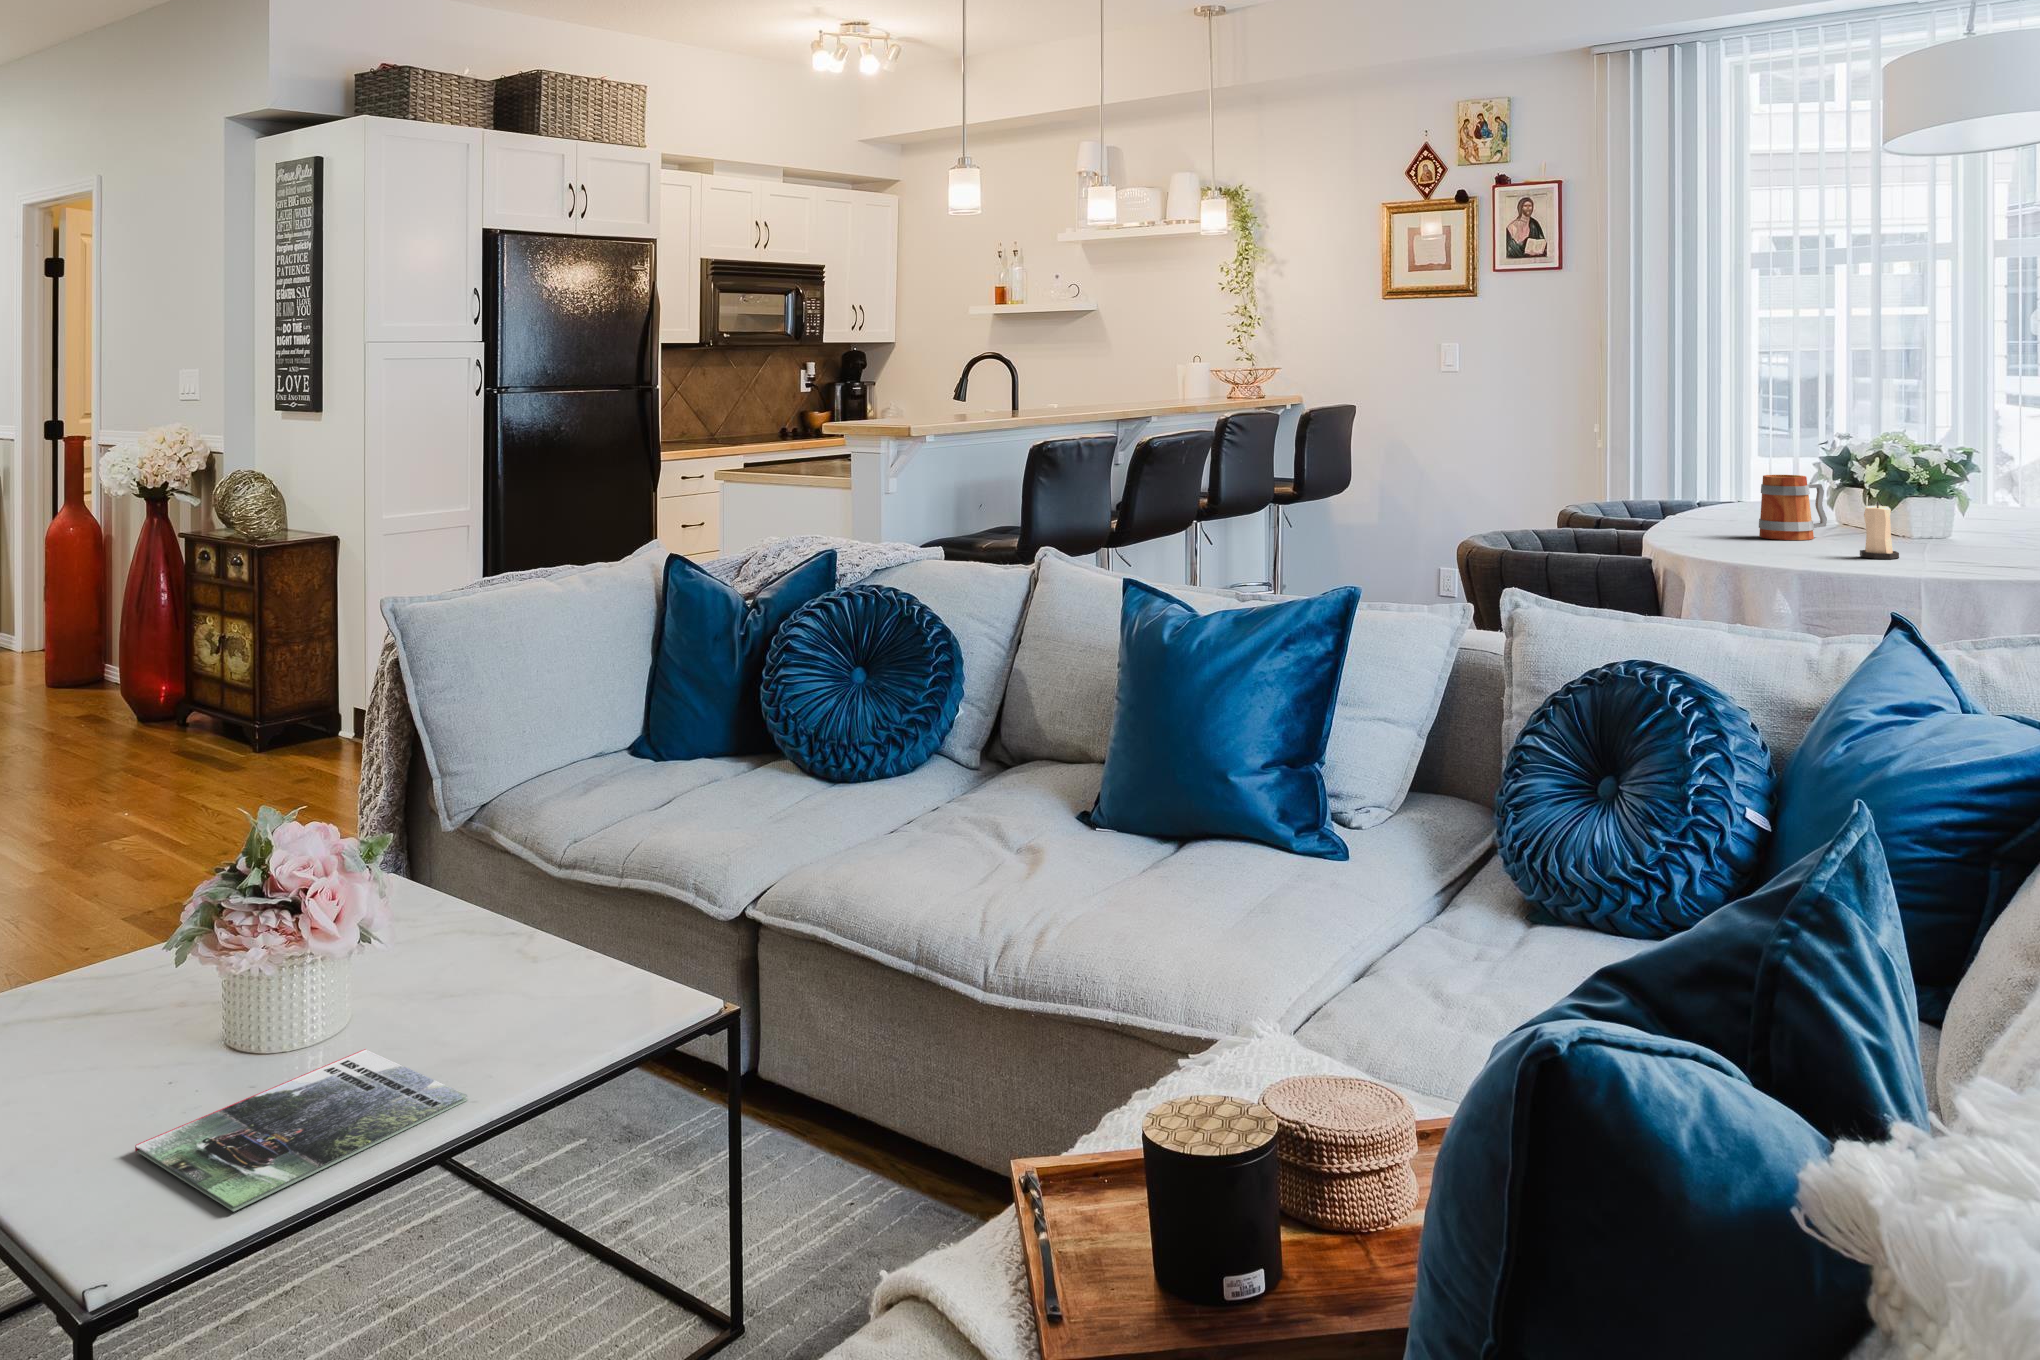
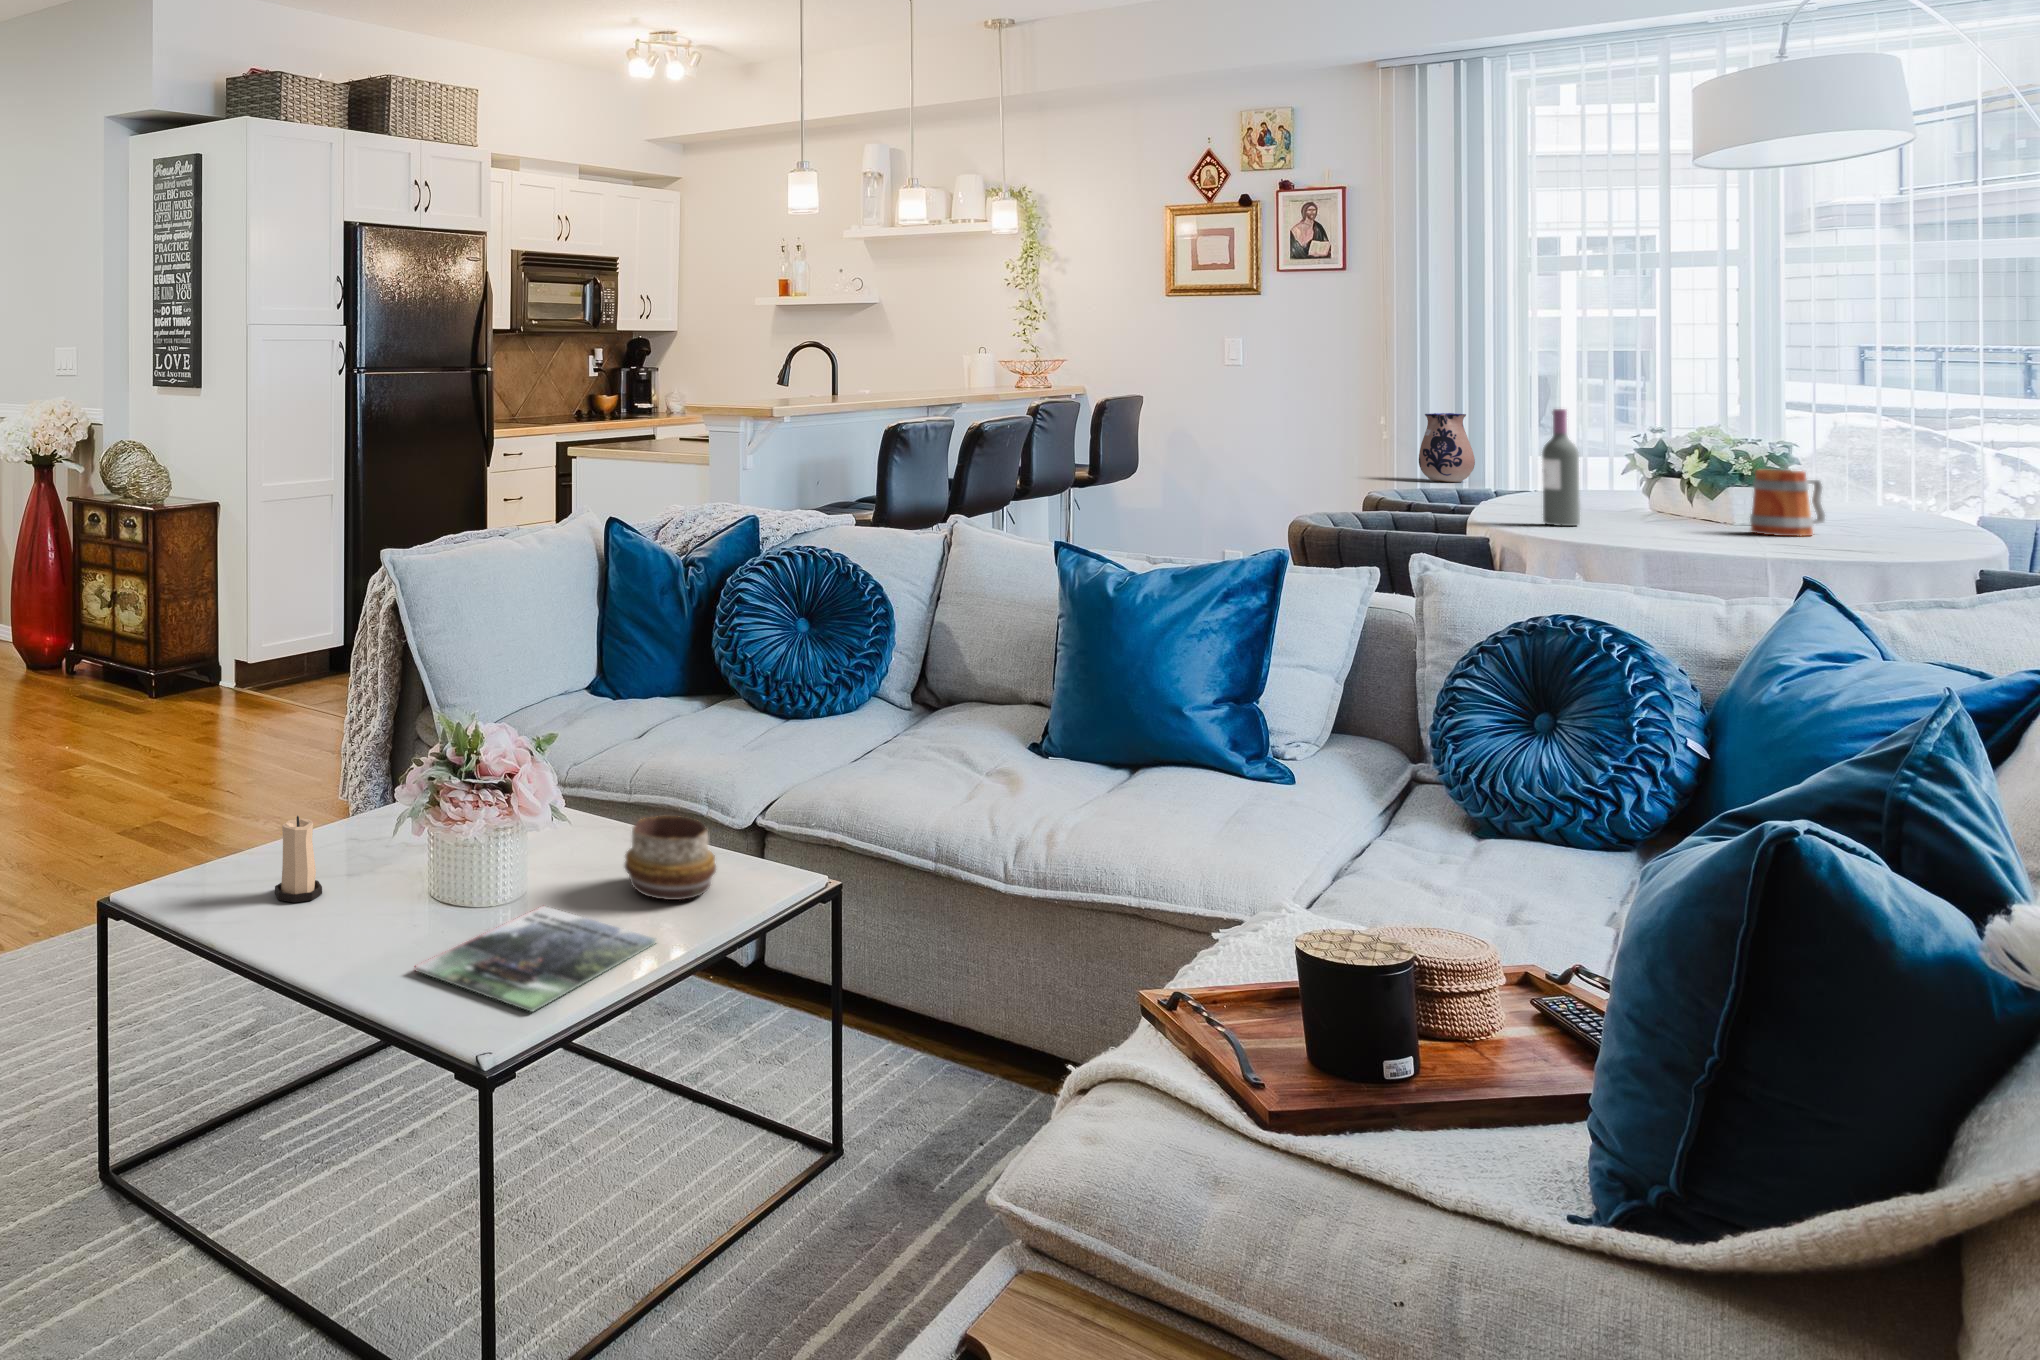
wine bottle: none [1707,418,1746,546] -> present [1542,409,1580,526]
ceramic pitcher: none [1632,420,1689,494] -> present [1419,413,1475,482]
mug: present [1759,475,1827,540] -> present [1750,470,1825,536]
candle: present [1860,502,1899,559] -> present [275,816,322,902]
decorative bowl: none [481,930,593,1037] -> present [625,816,716,900]

